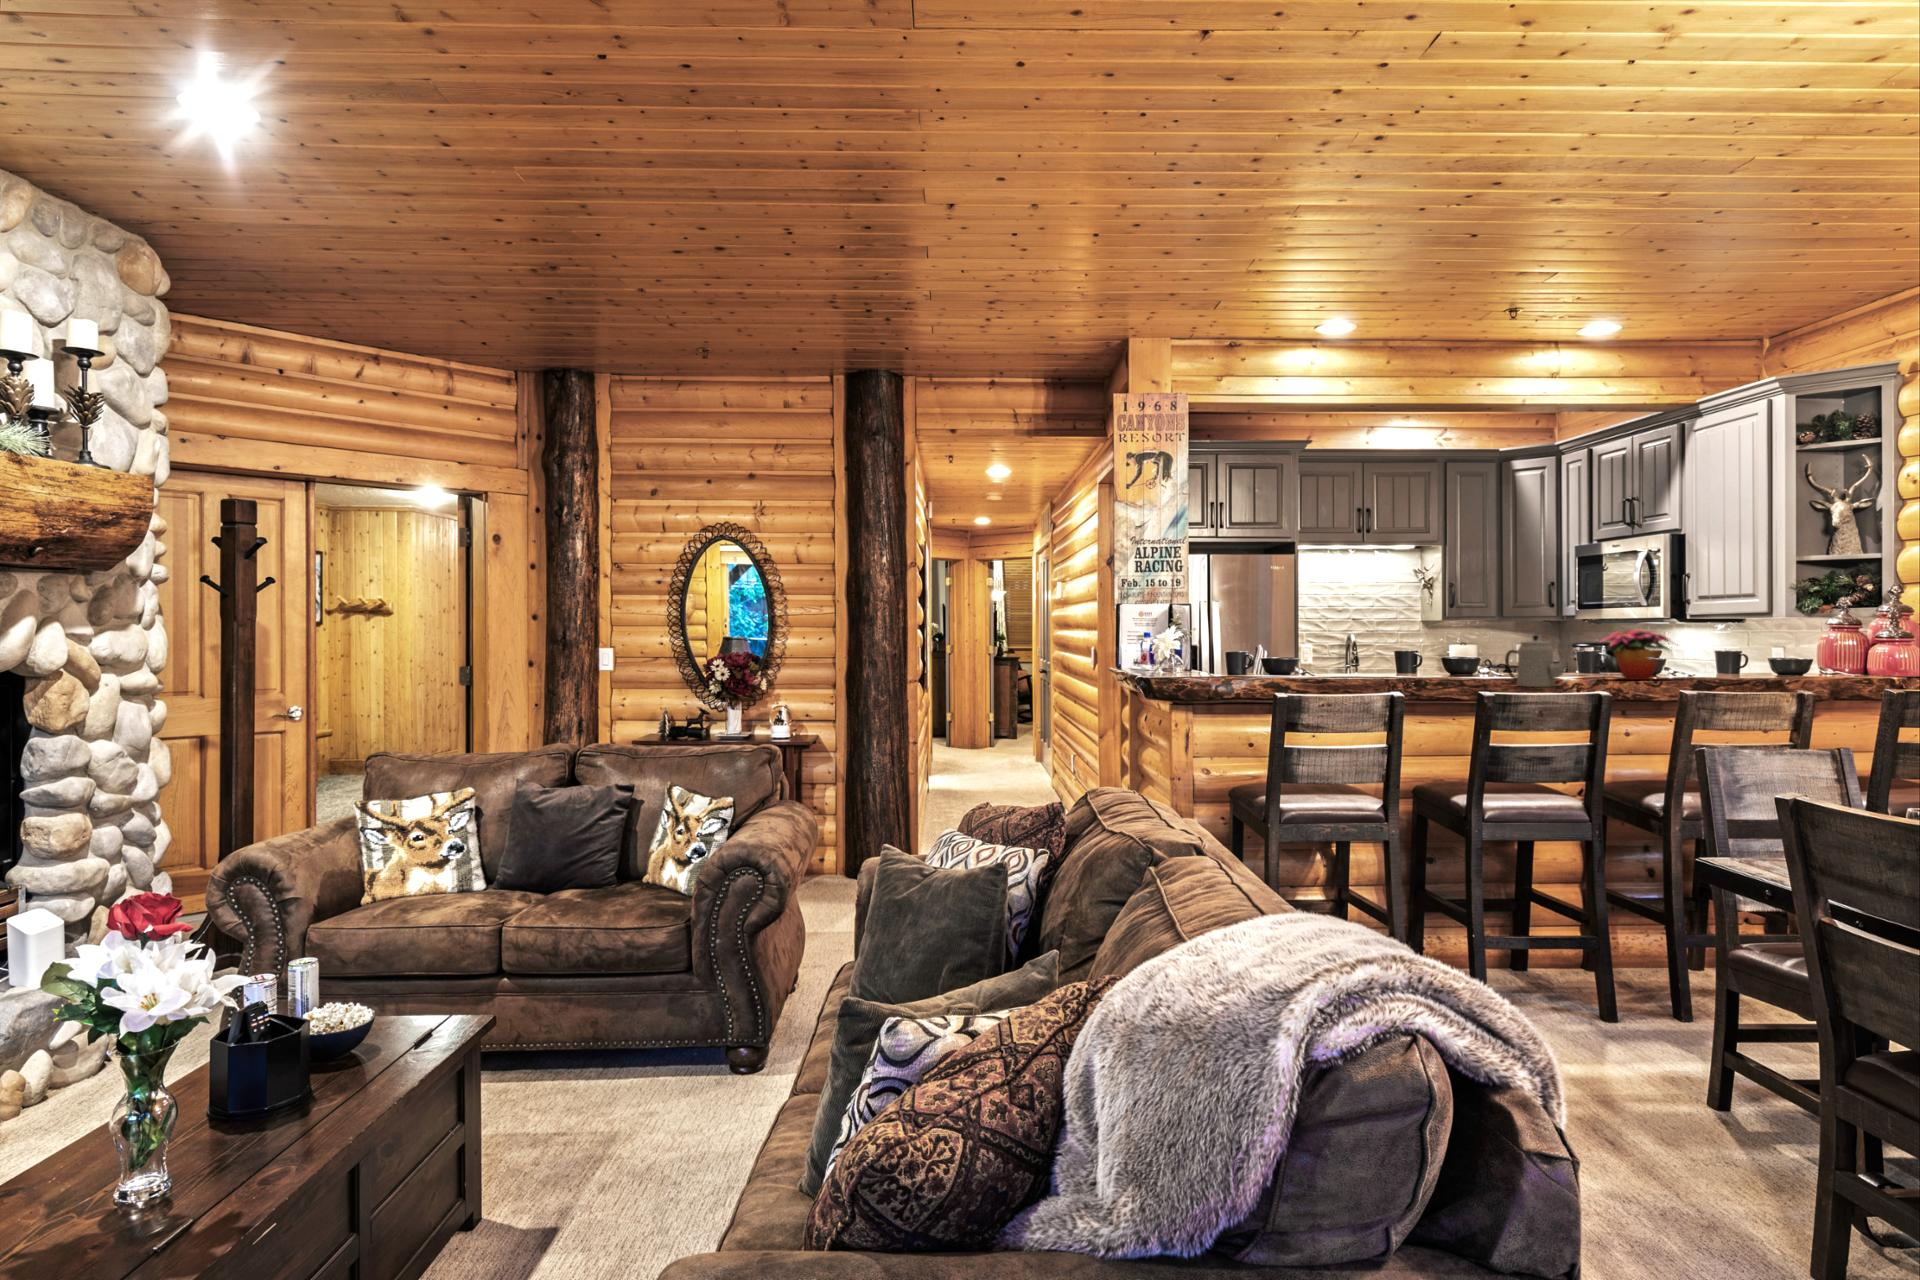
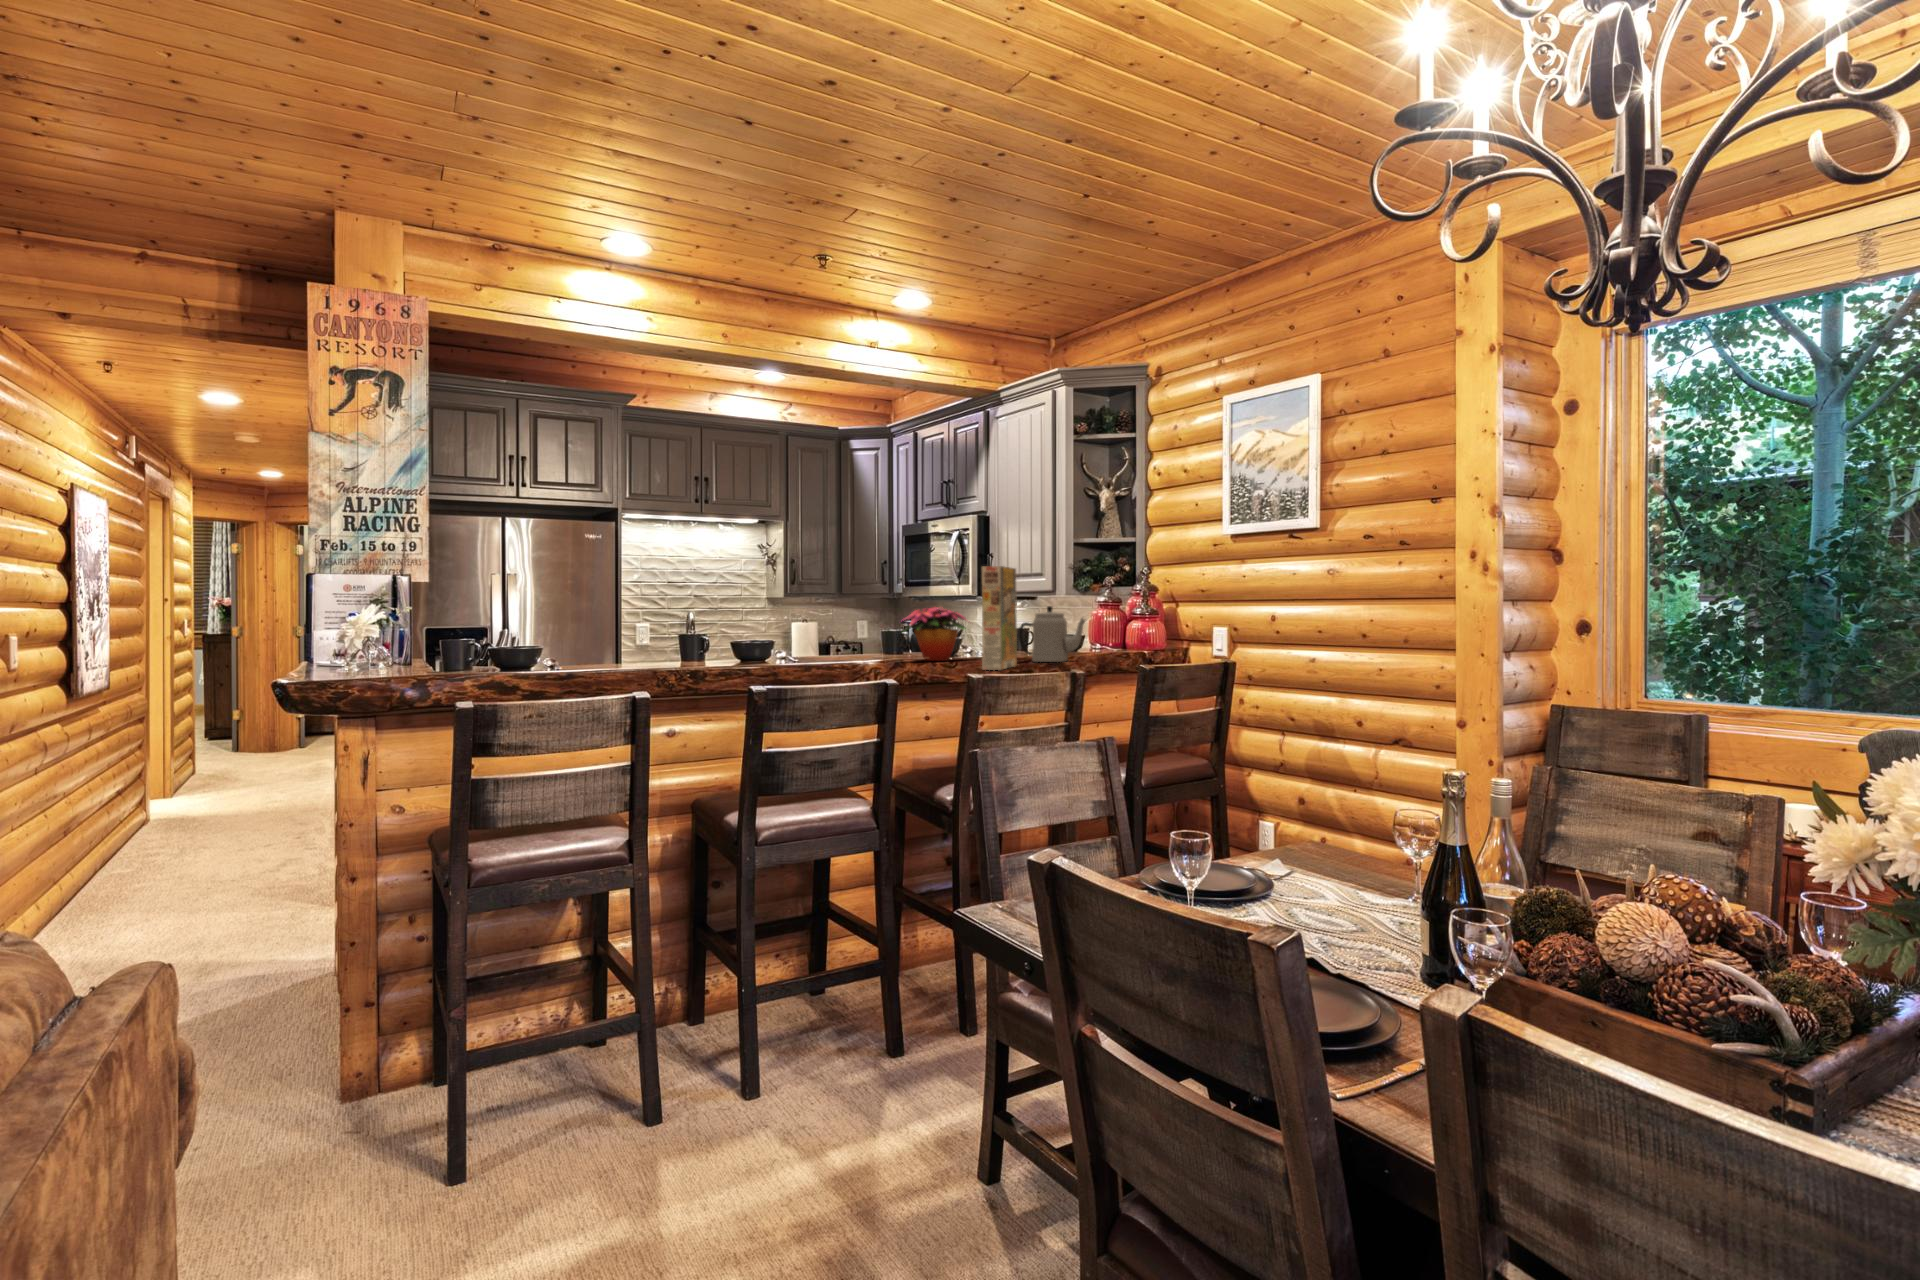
cereal box: none [1698,593,1734,688] -> present [982,566,1017,670]
teapot: present [1505,635,1571,687] -> present [1019,606,1085,662]

